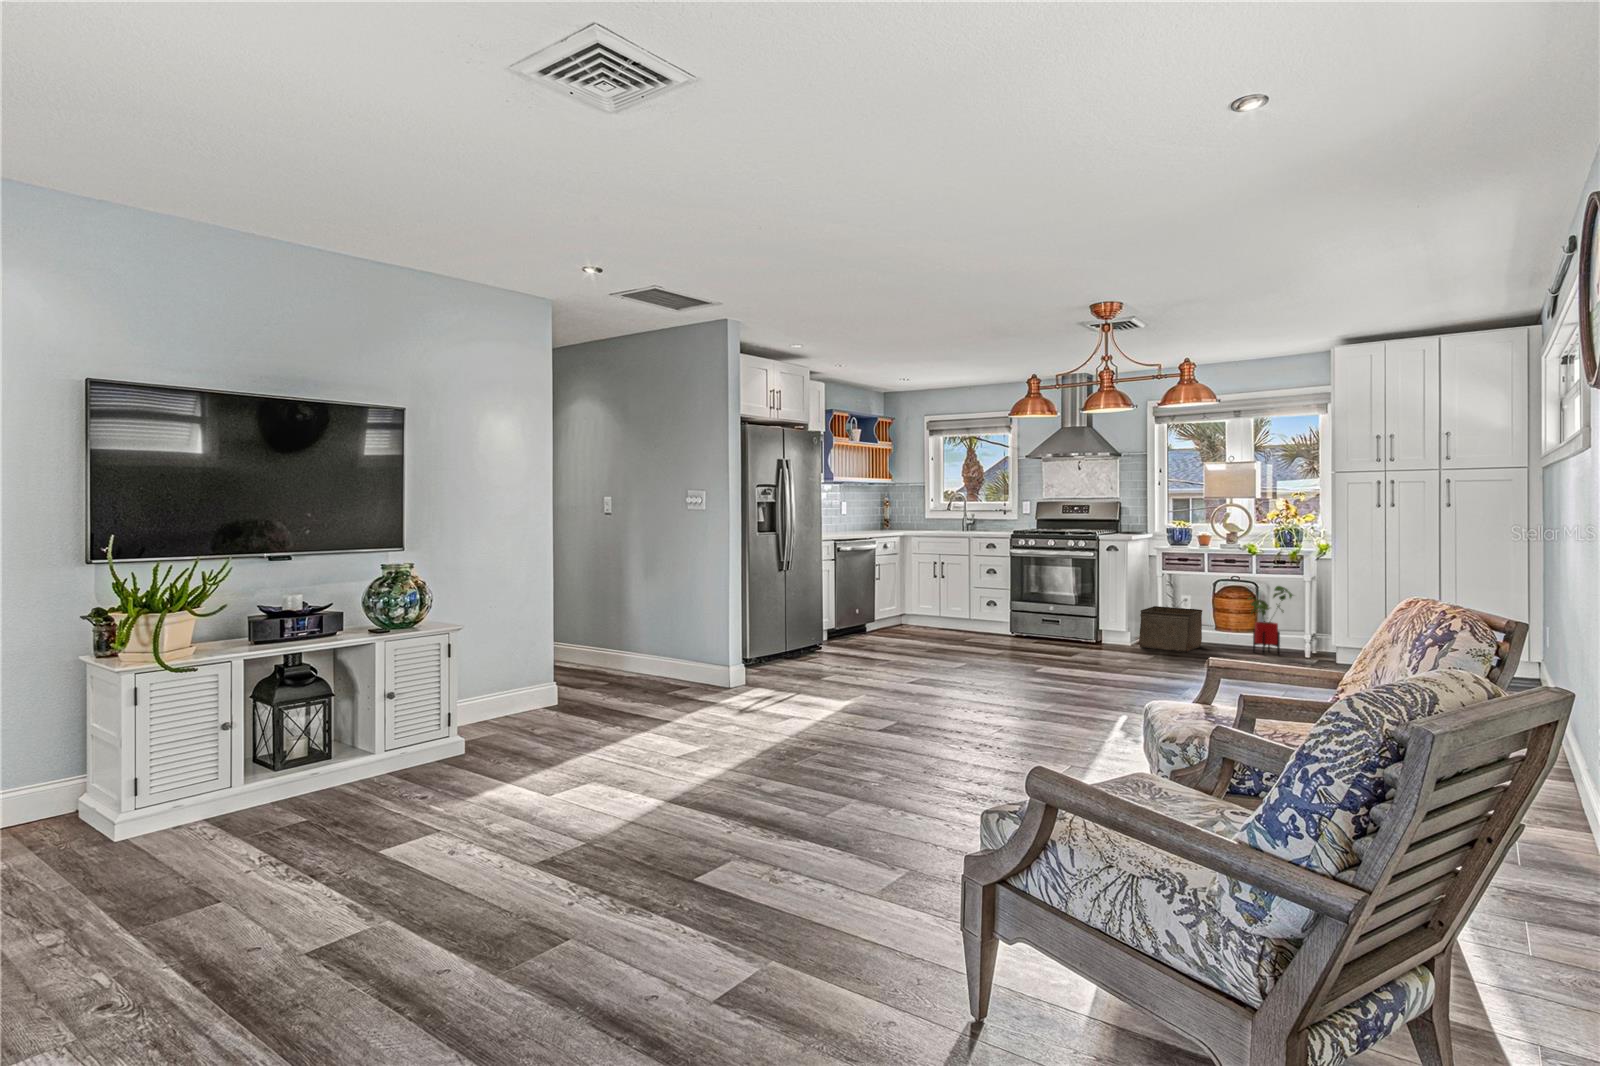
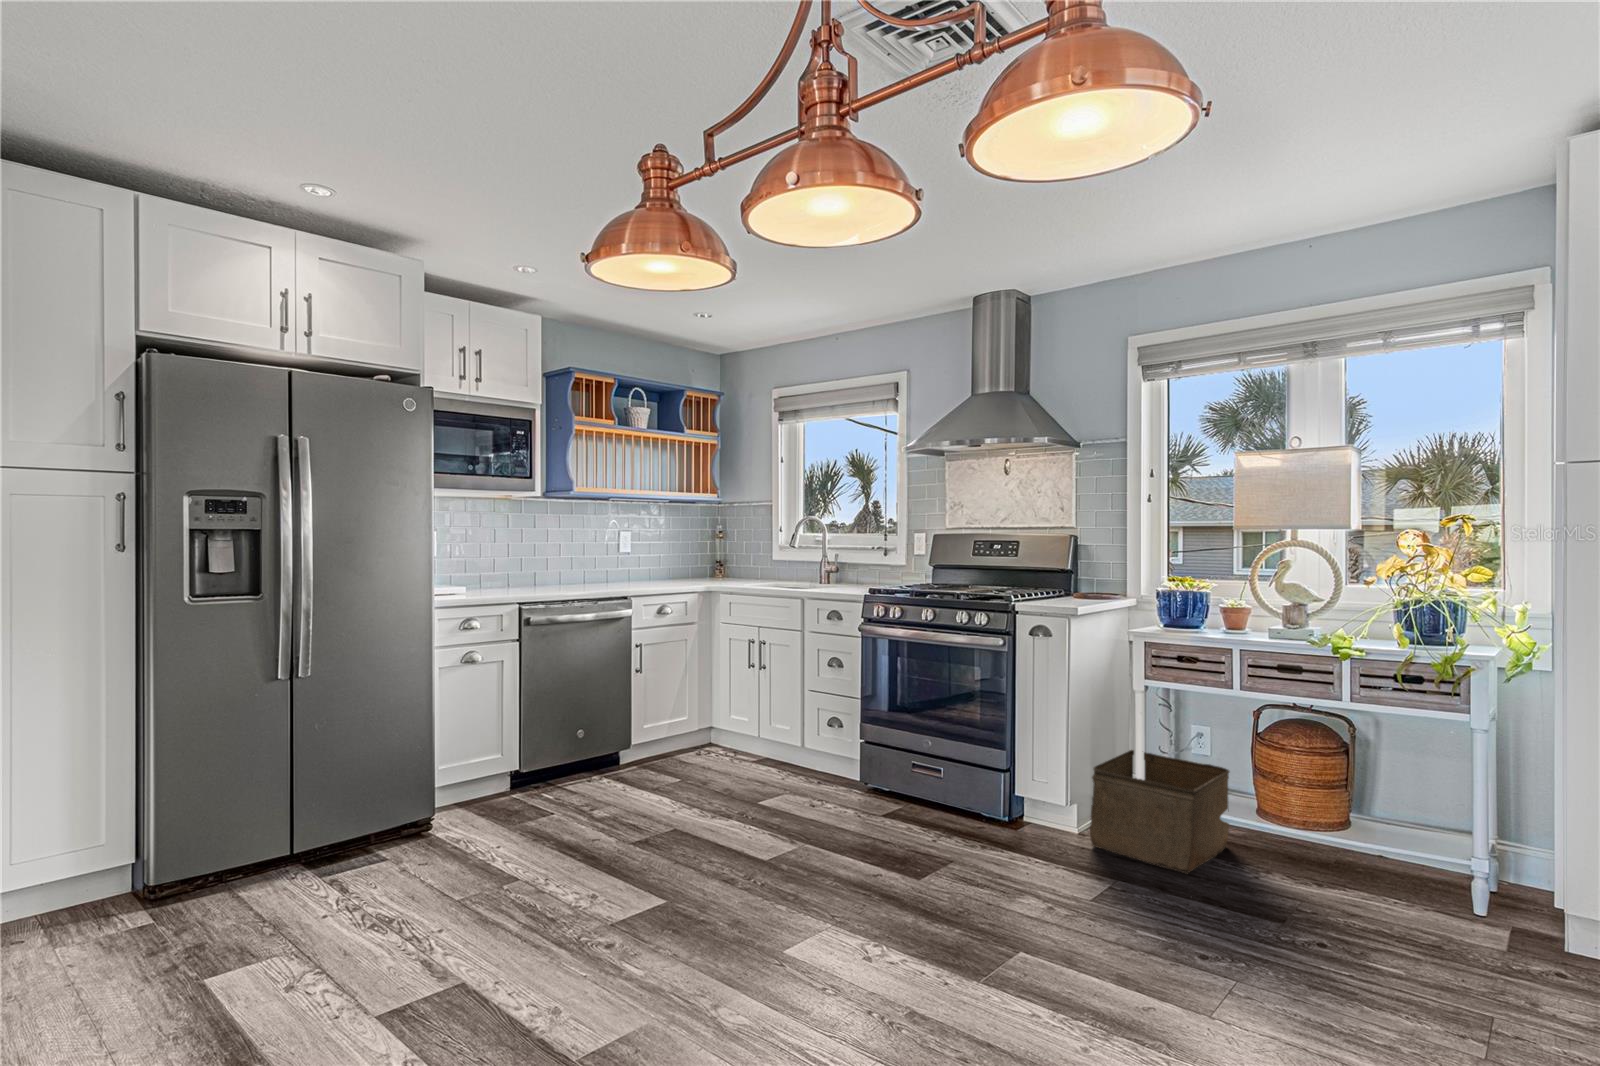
house plant: present [1249,586,1293,654] -> none [1332,736,1451,897]

